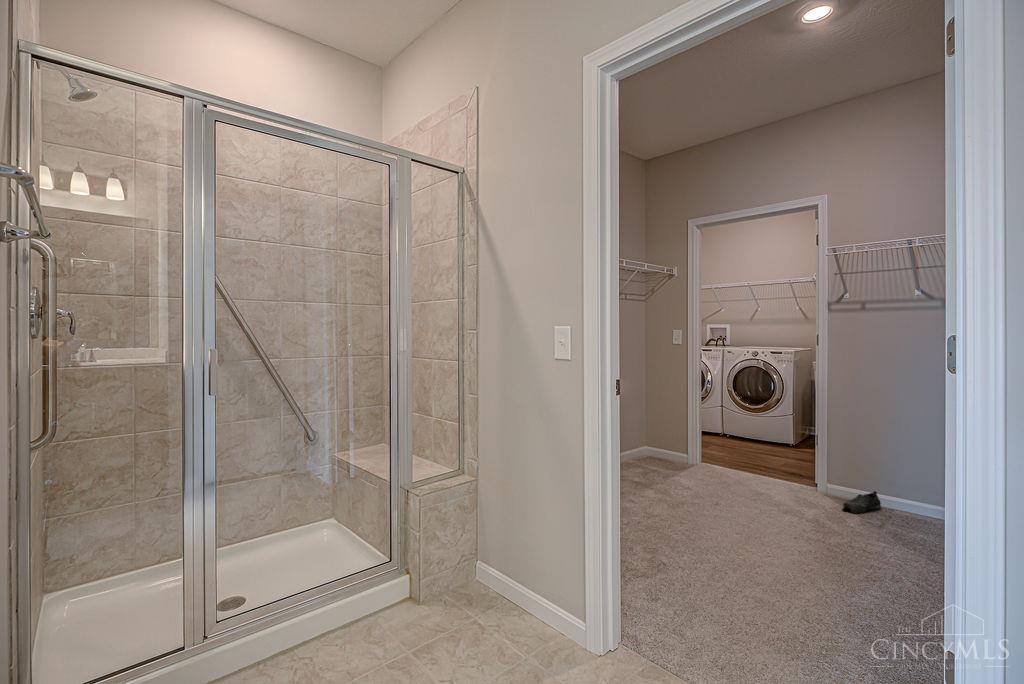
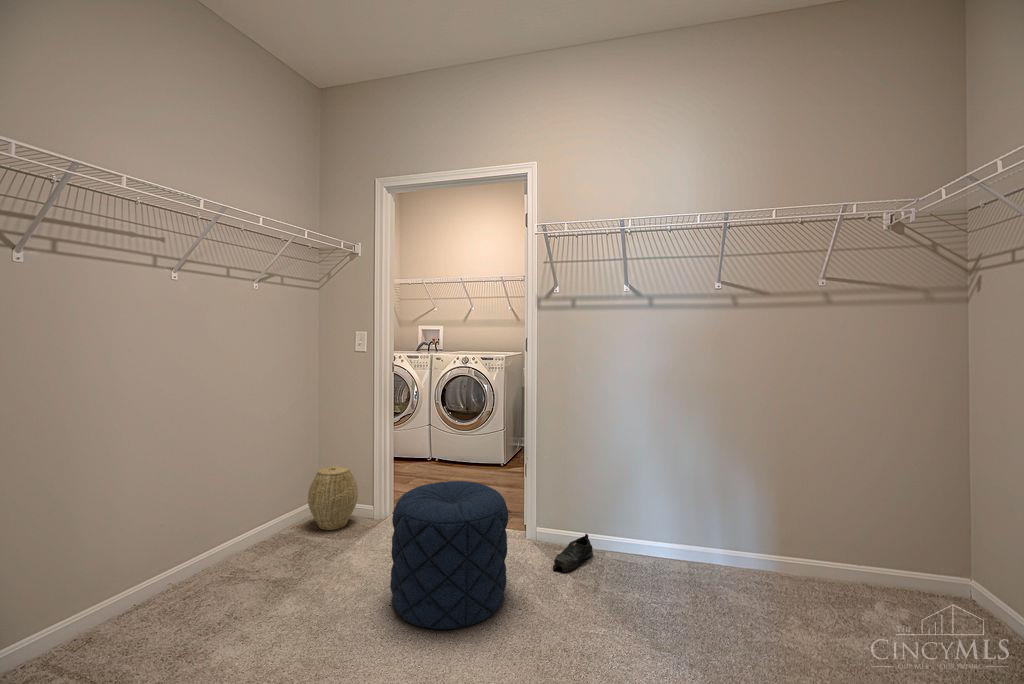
woven basket: none [644,424,677,467] -> present [308,466,358,530]
pouf: none [716,434,804,523] -> present [390,481,508,629]

